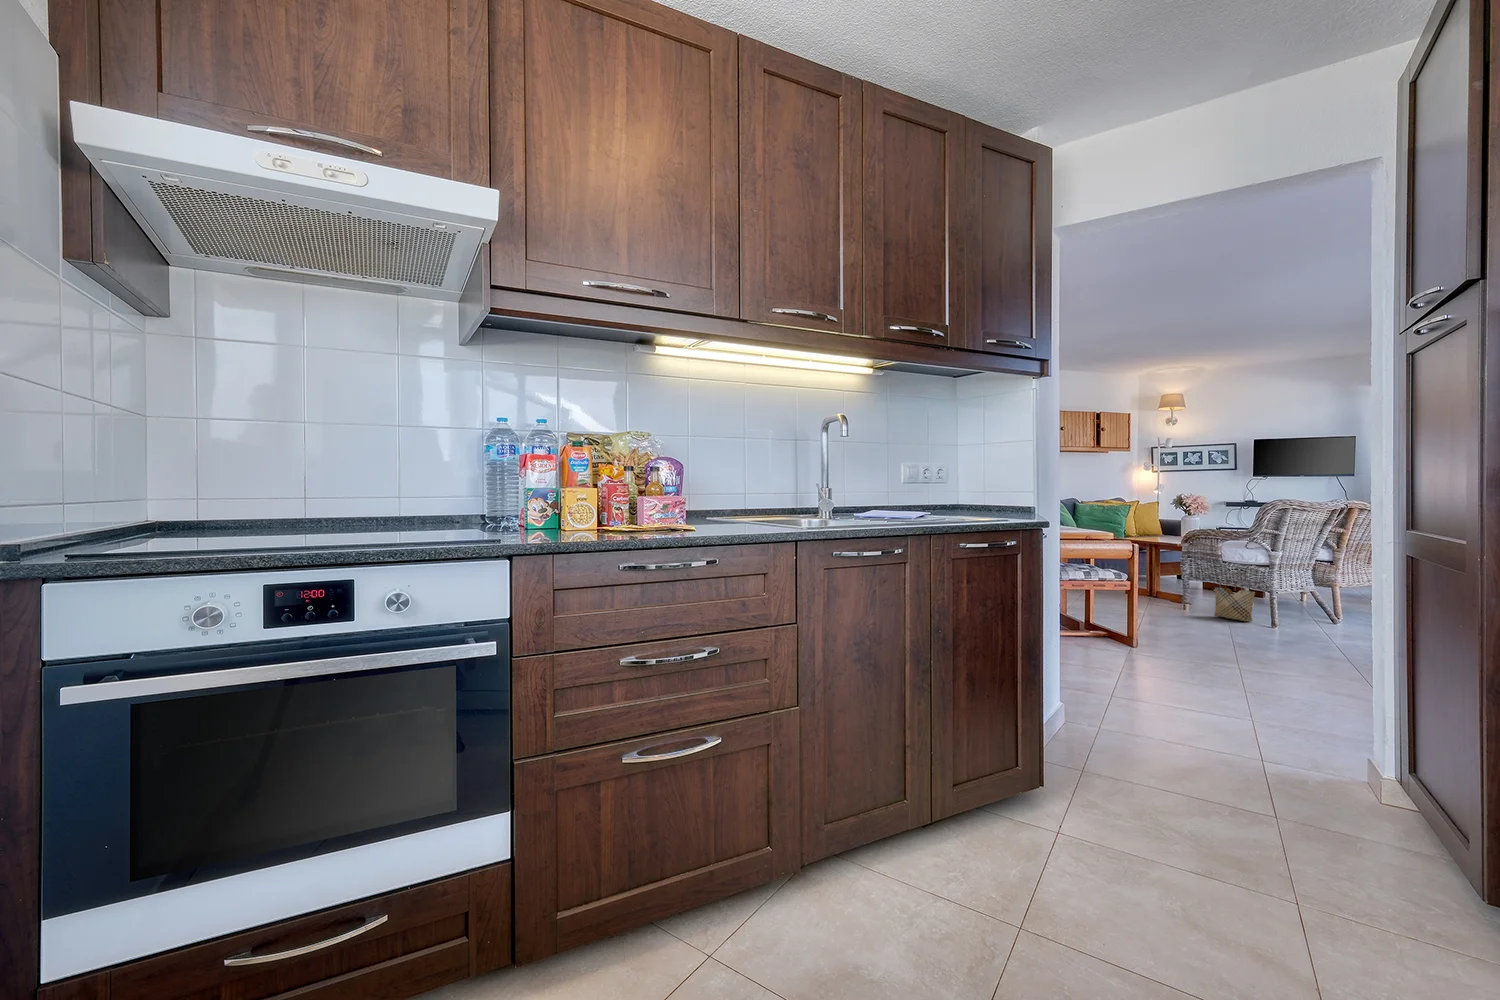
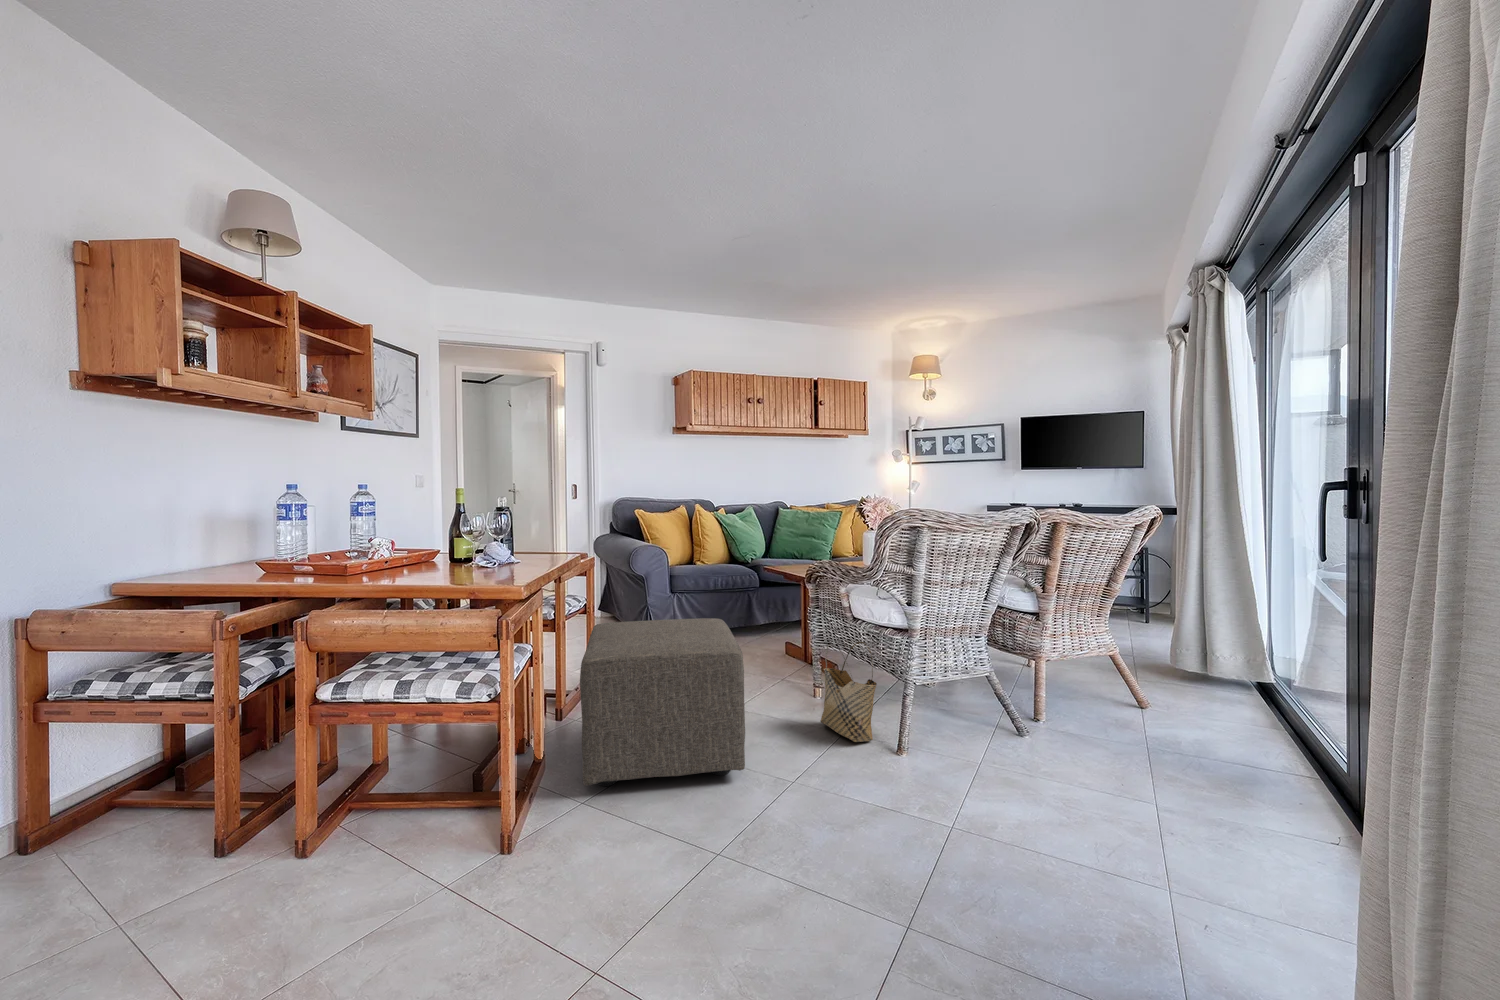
ottoman: none [1095,560,1209,630] -> present [580,618,745,786]

